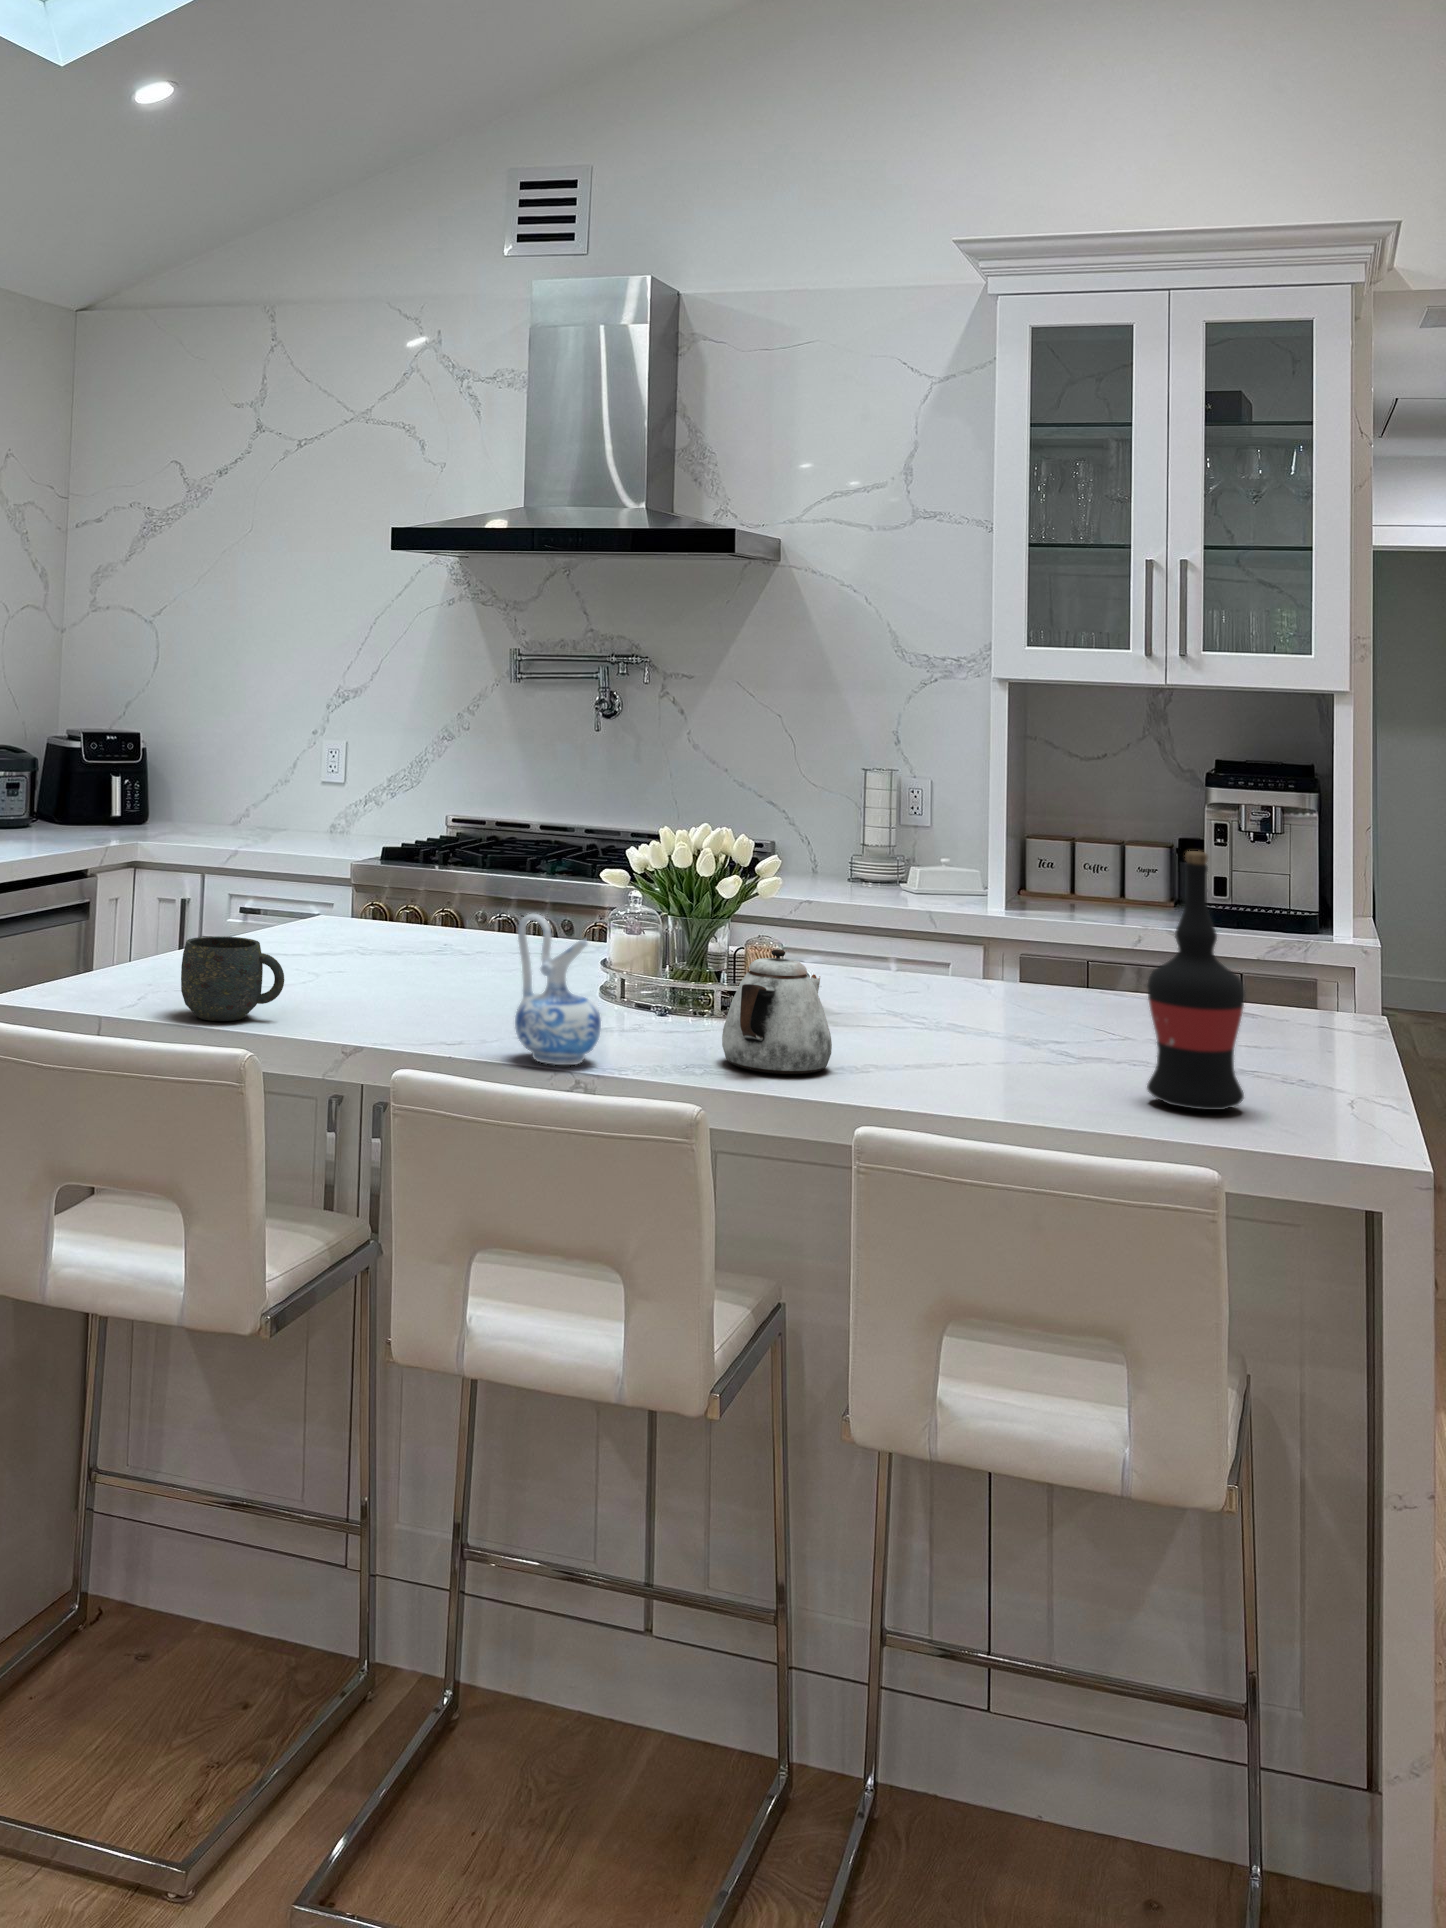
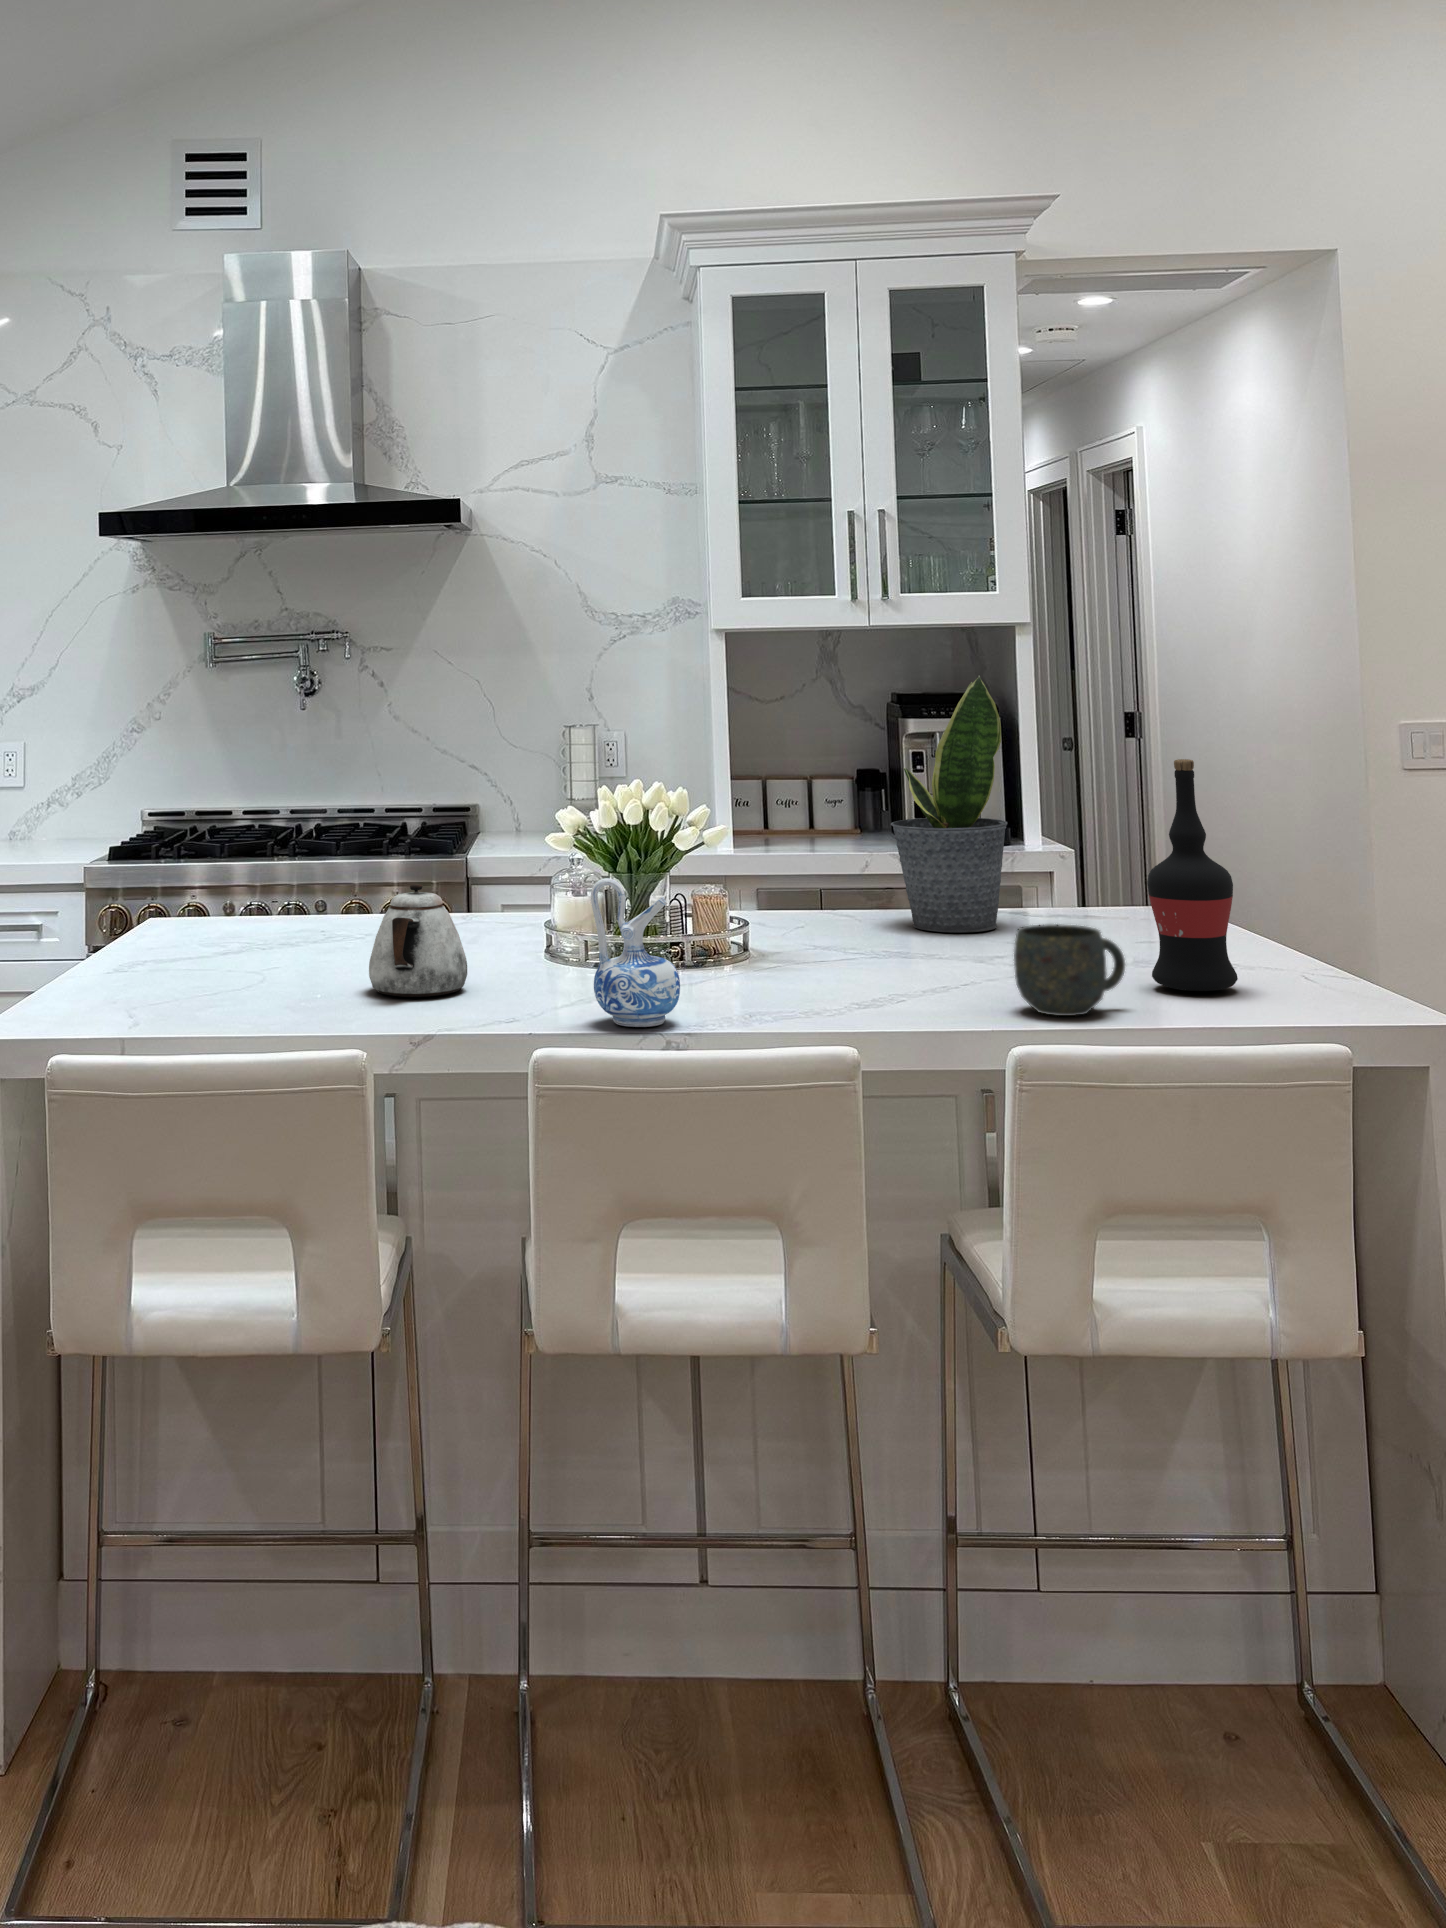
potted plant: none [994,744,1124,1021] -> present [891,676,1007,932]
mug: present [181,936,284,1021] -> present [1014,924,1125,1016]
teapot: present [722,949,832,1074] -> present [369,884,467,997]

